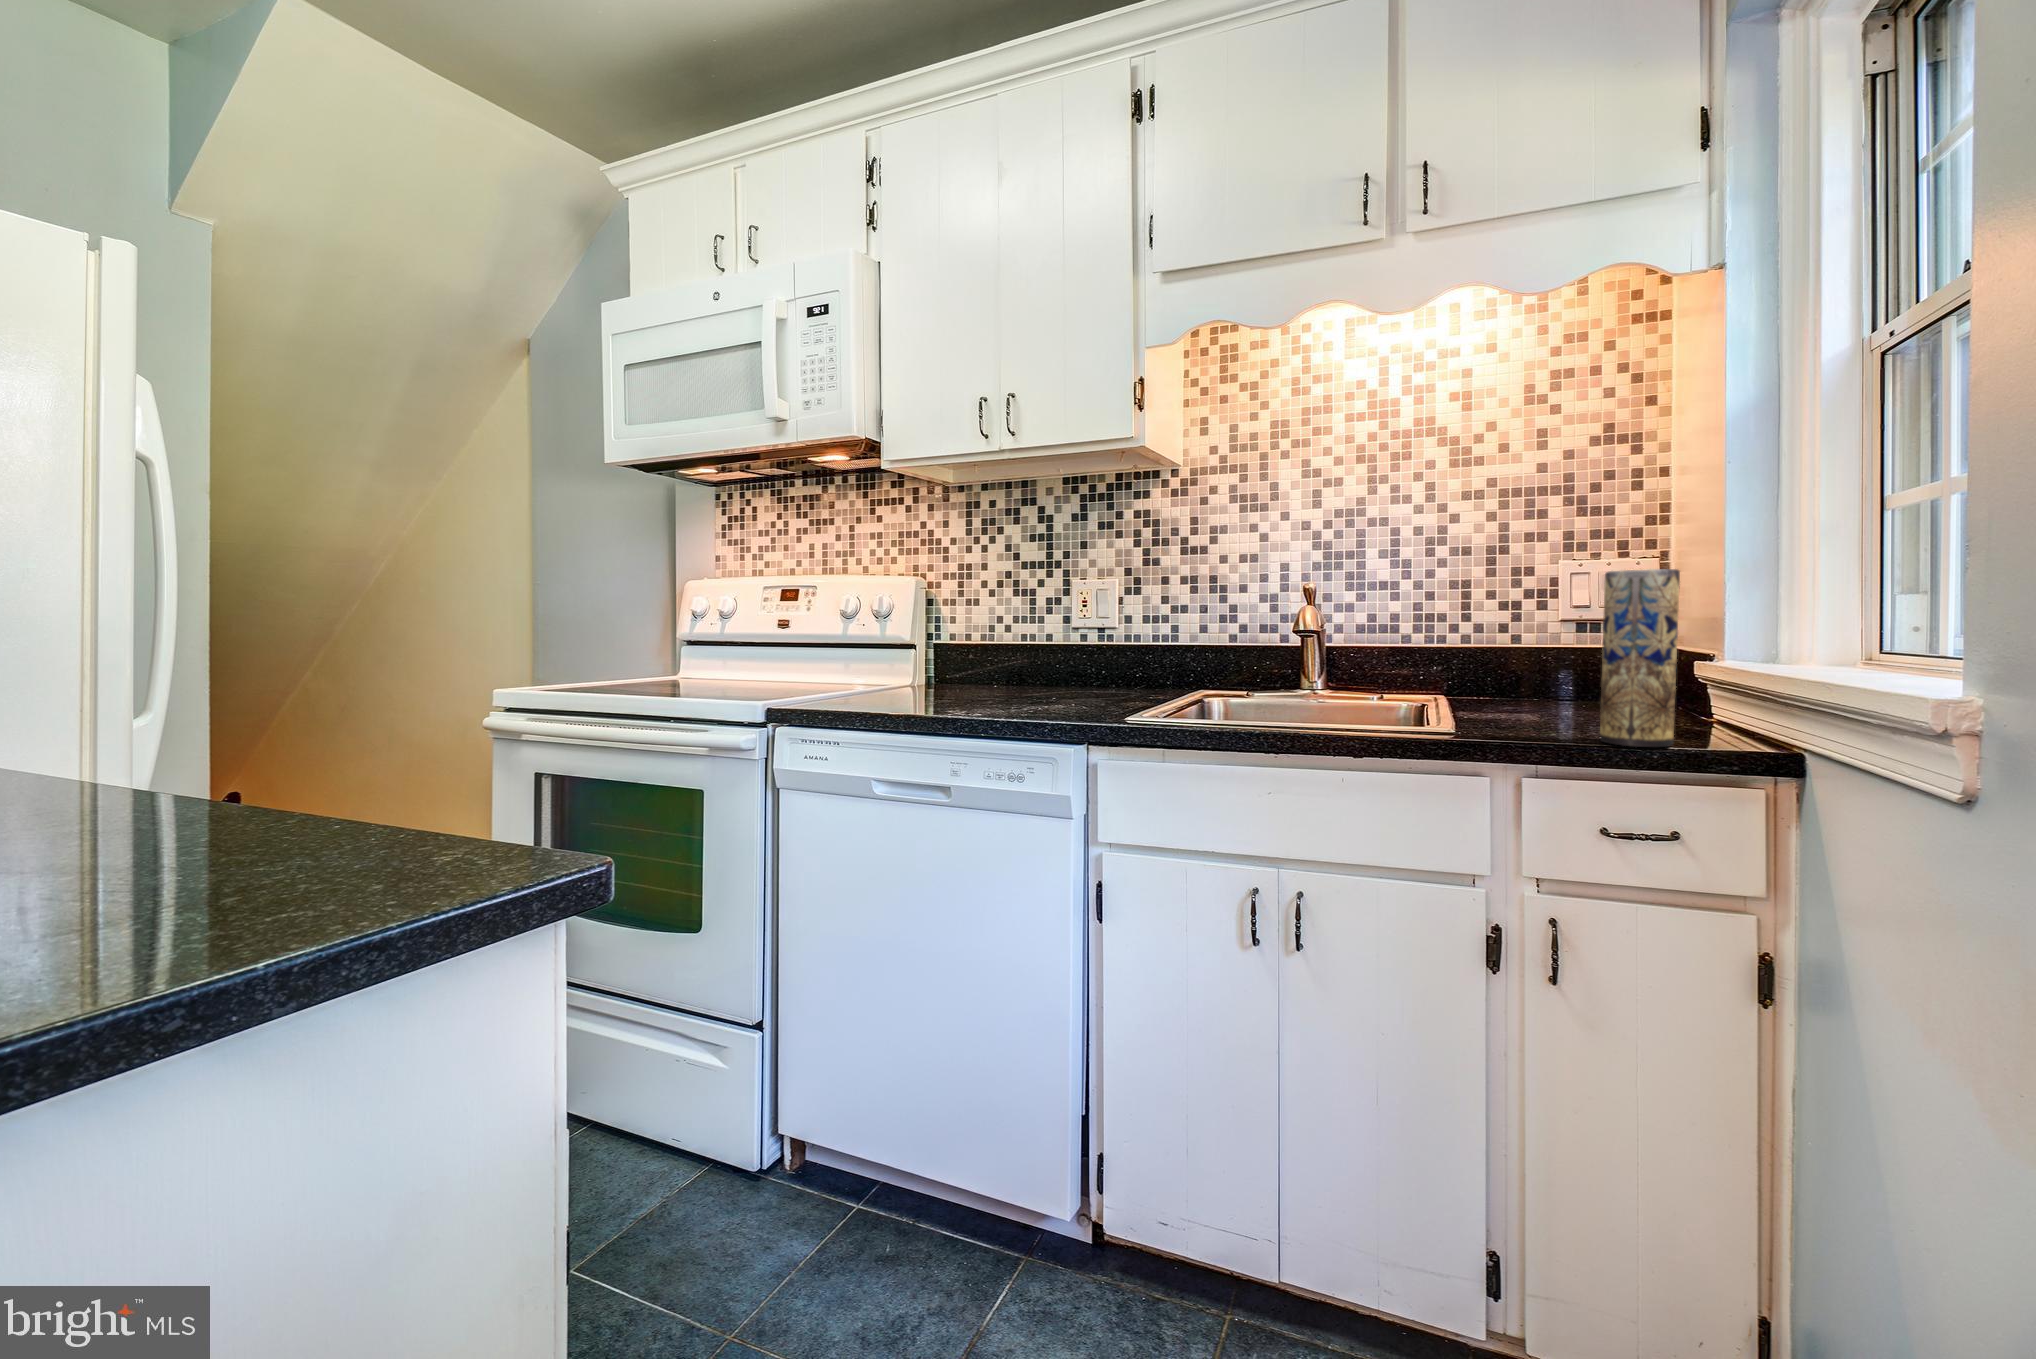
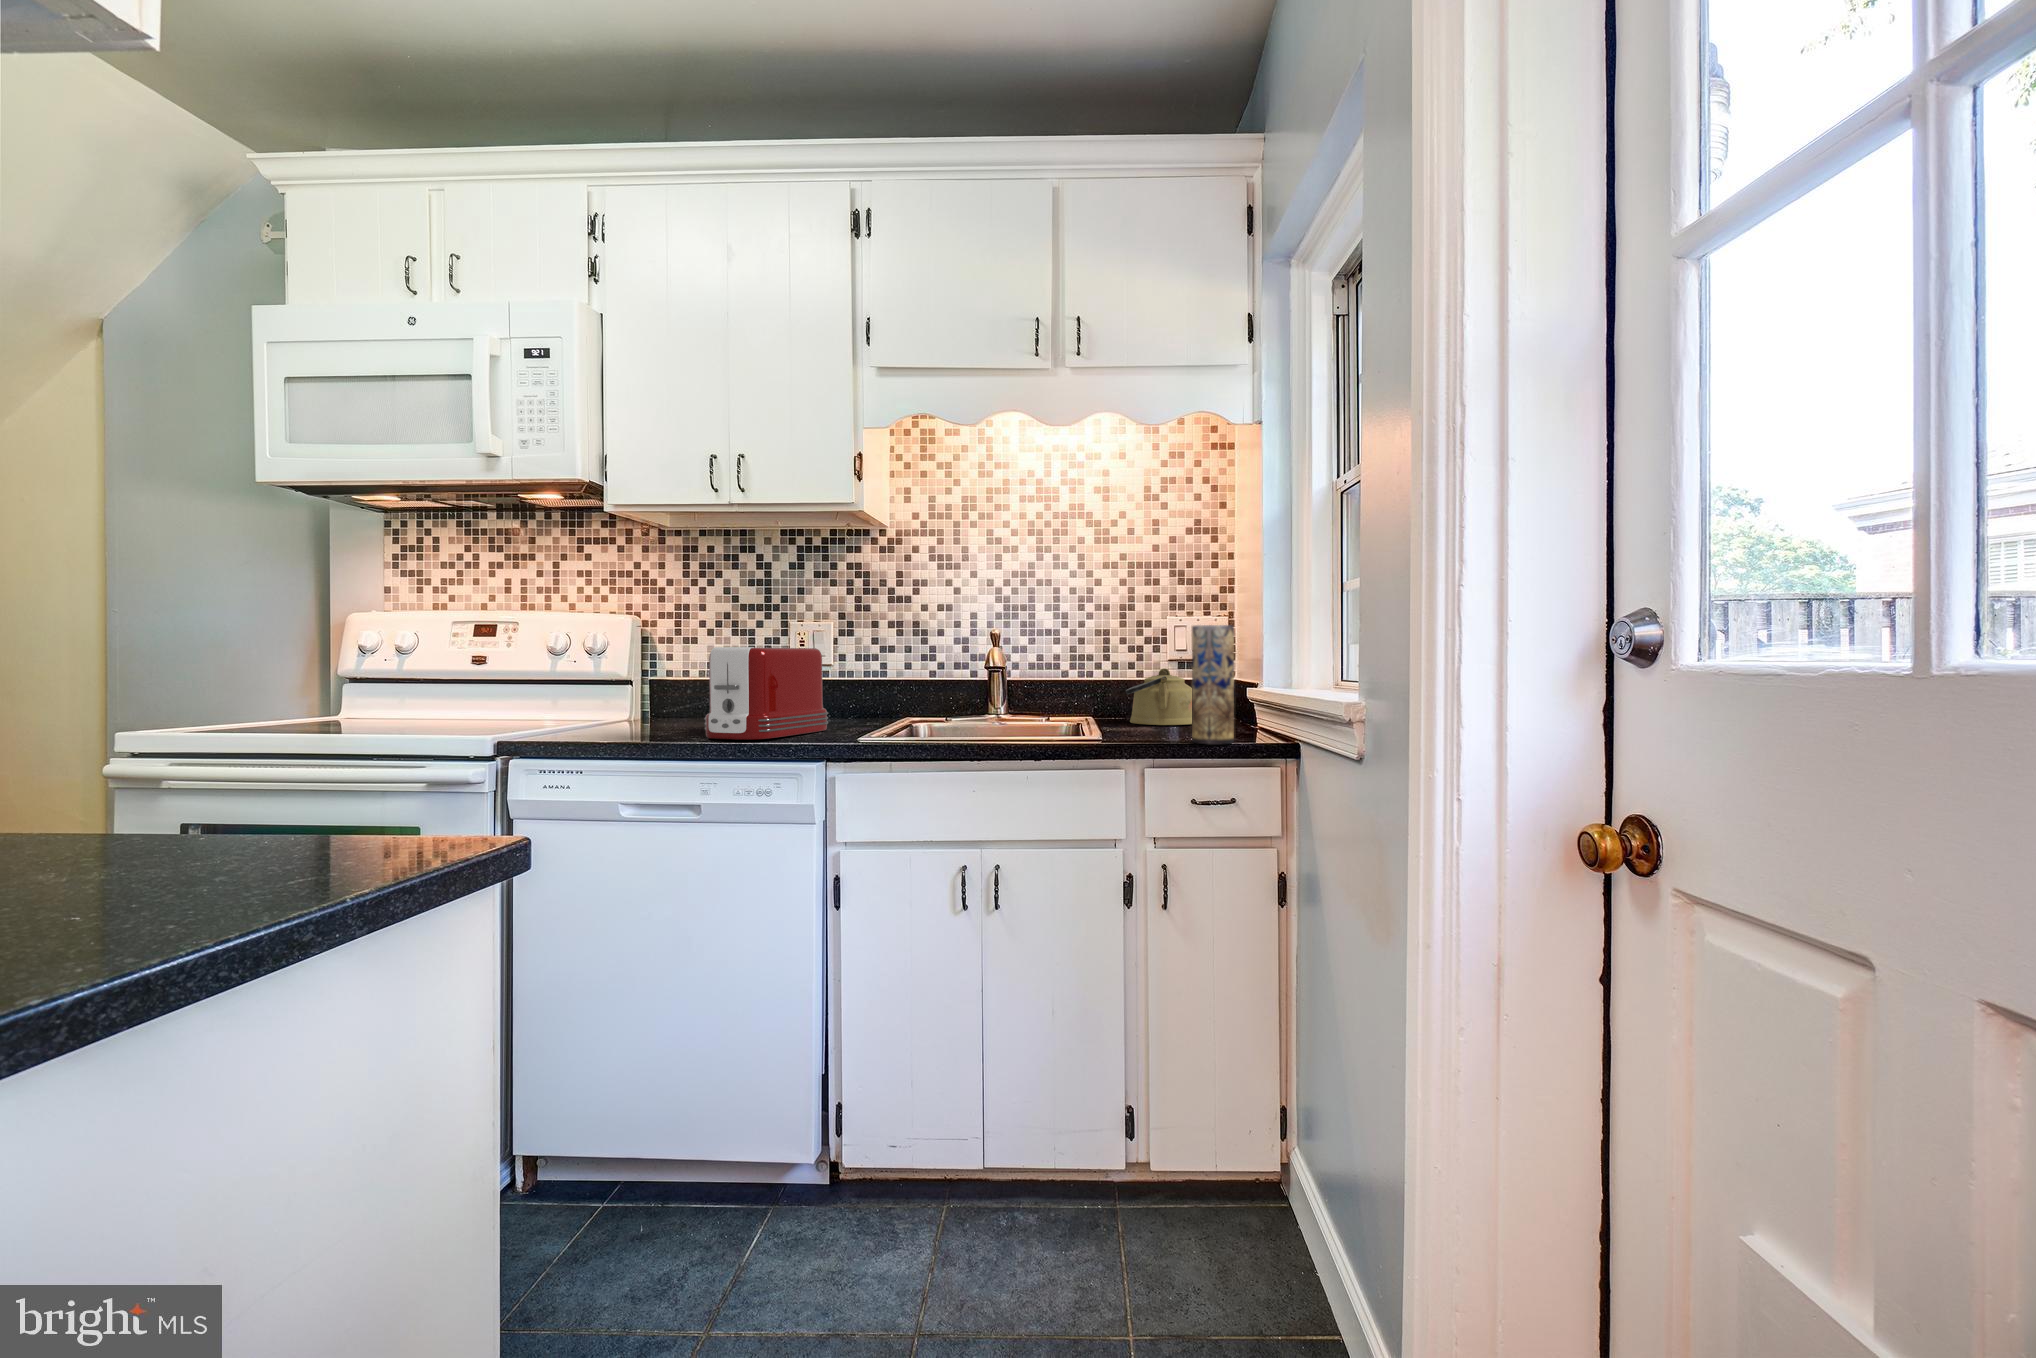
toaster: none [965,610,1103,715] -> present [704,647,828,740]
kettle: none [1492,632,1607,710] -> present [1126,668,1192,725]

